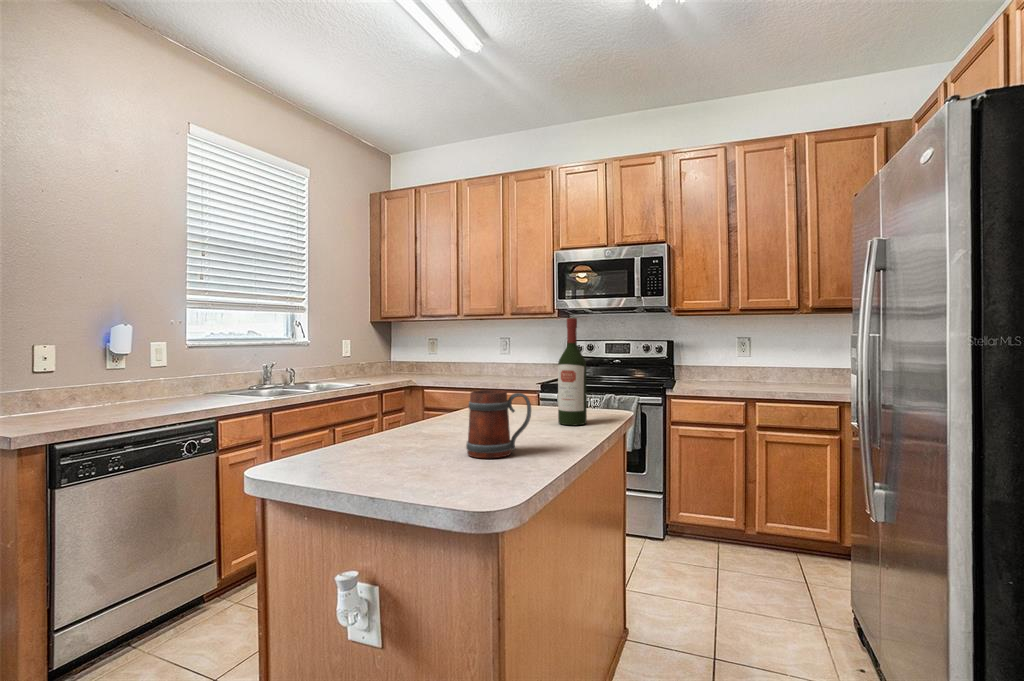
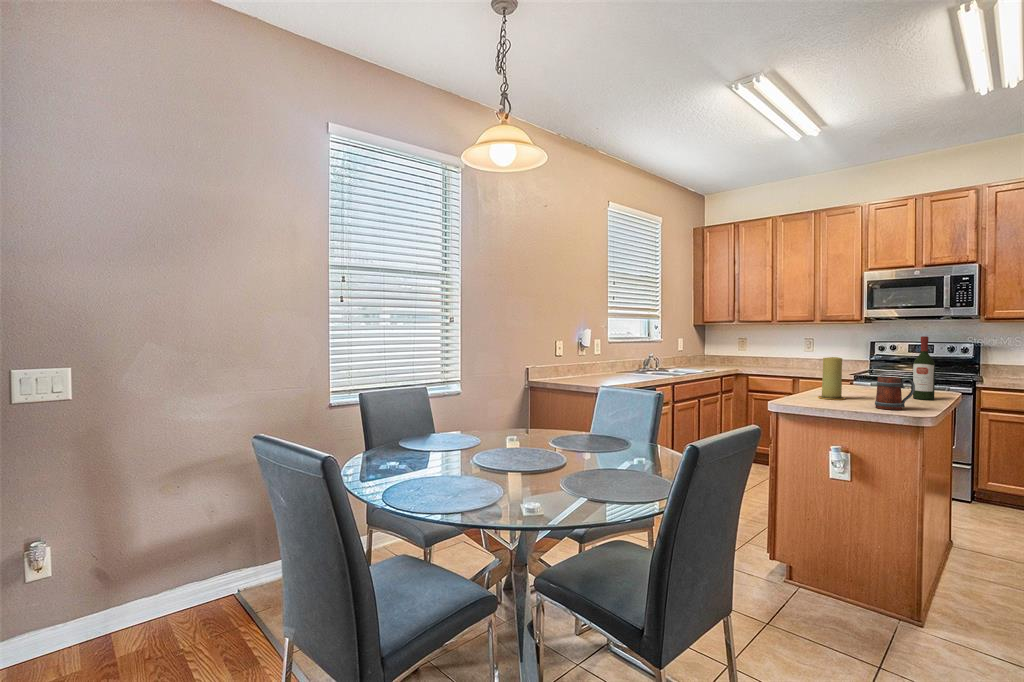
candle: none [402,356,447,437] -> present [818,357,845,400]

